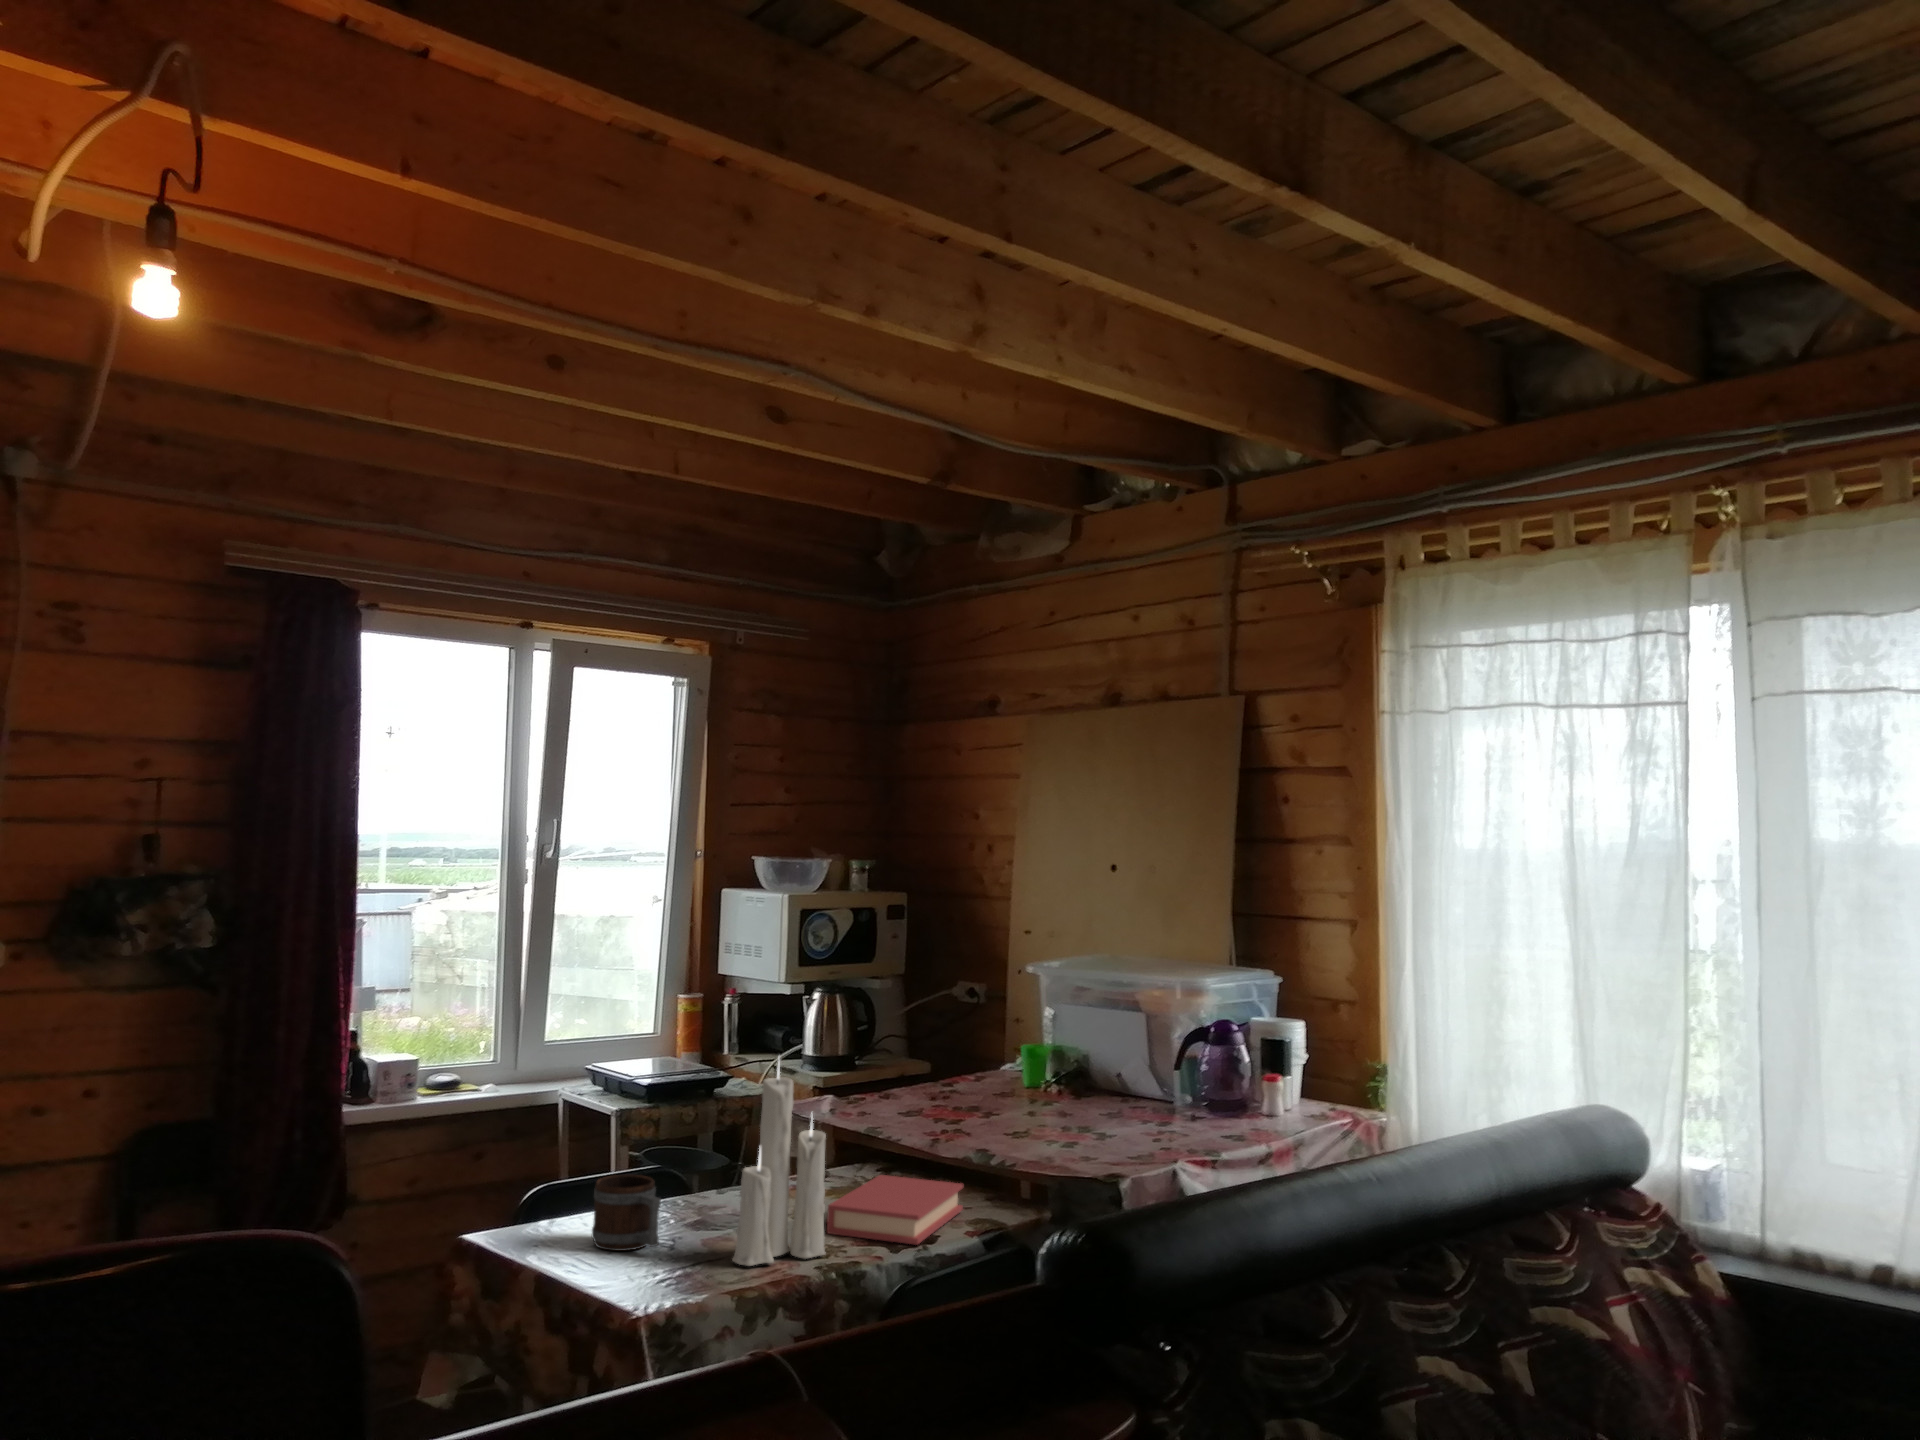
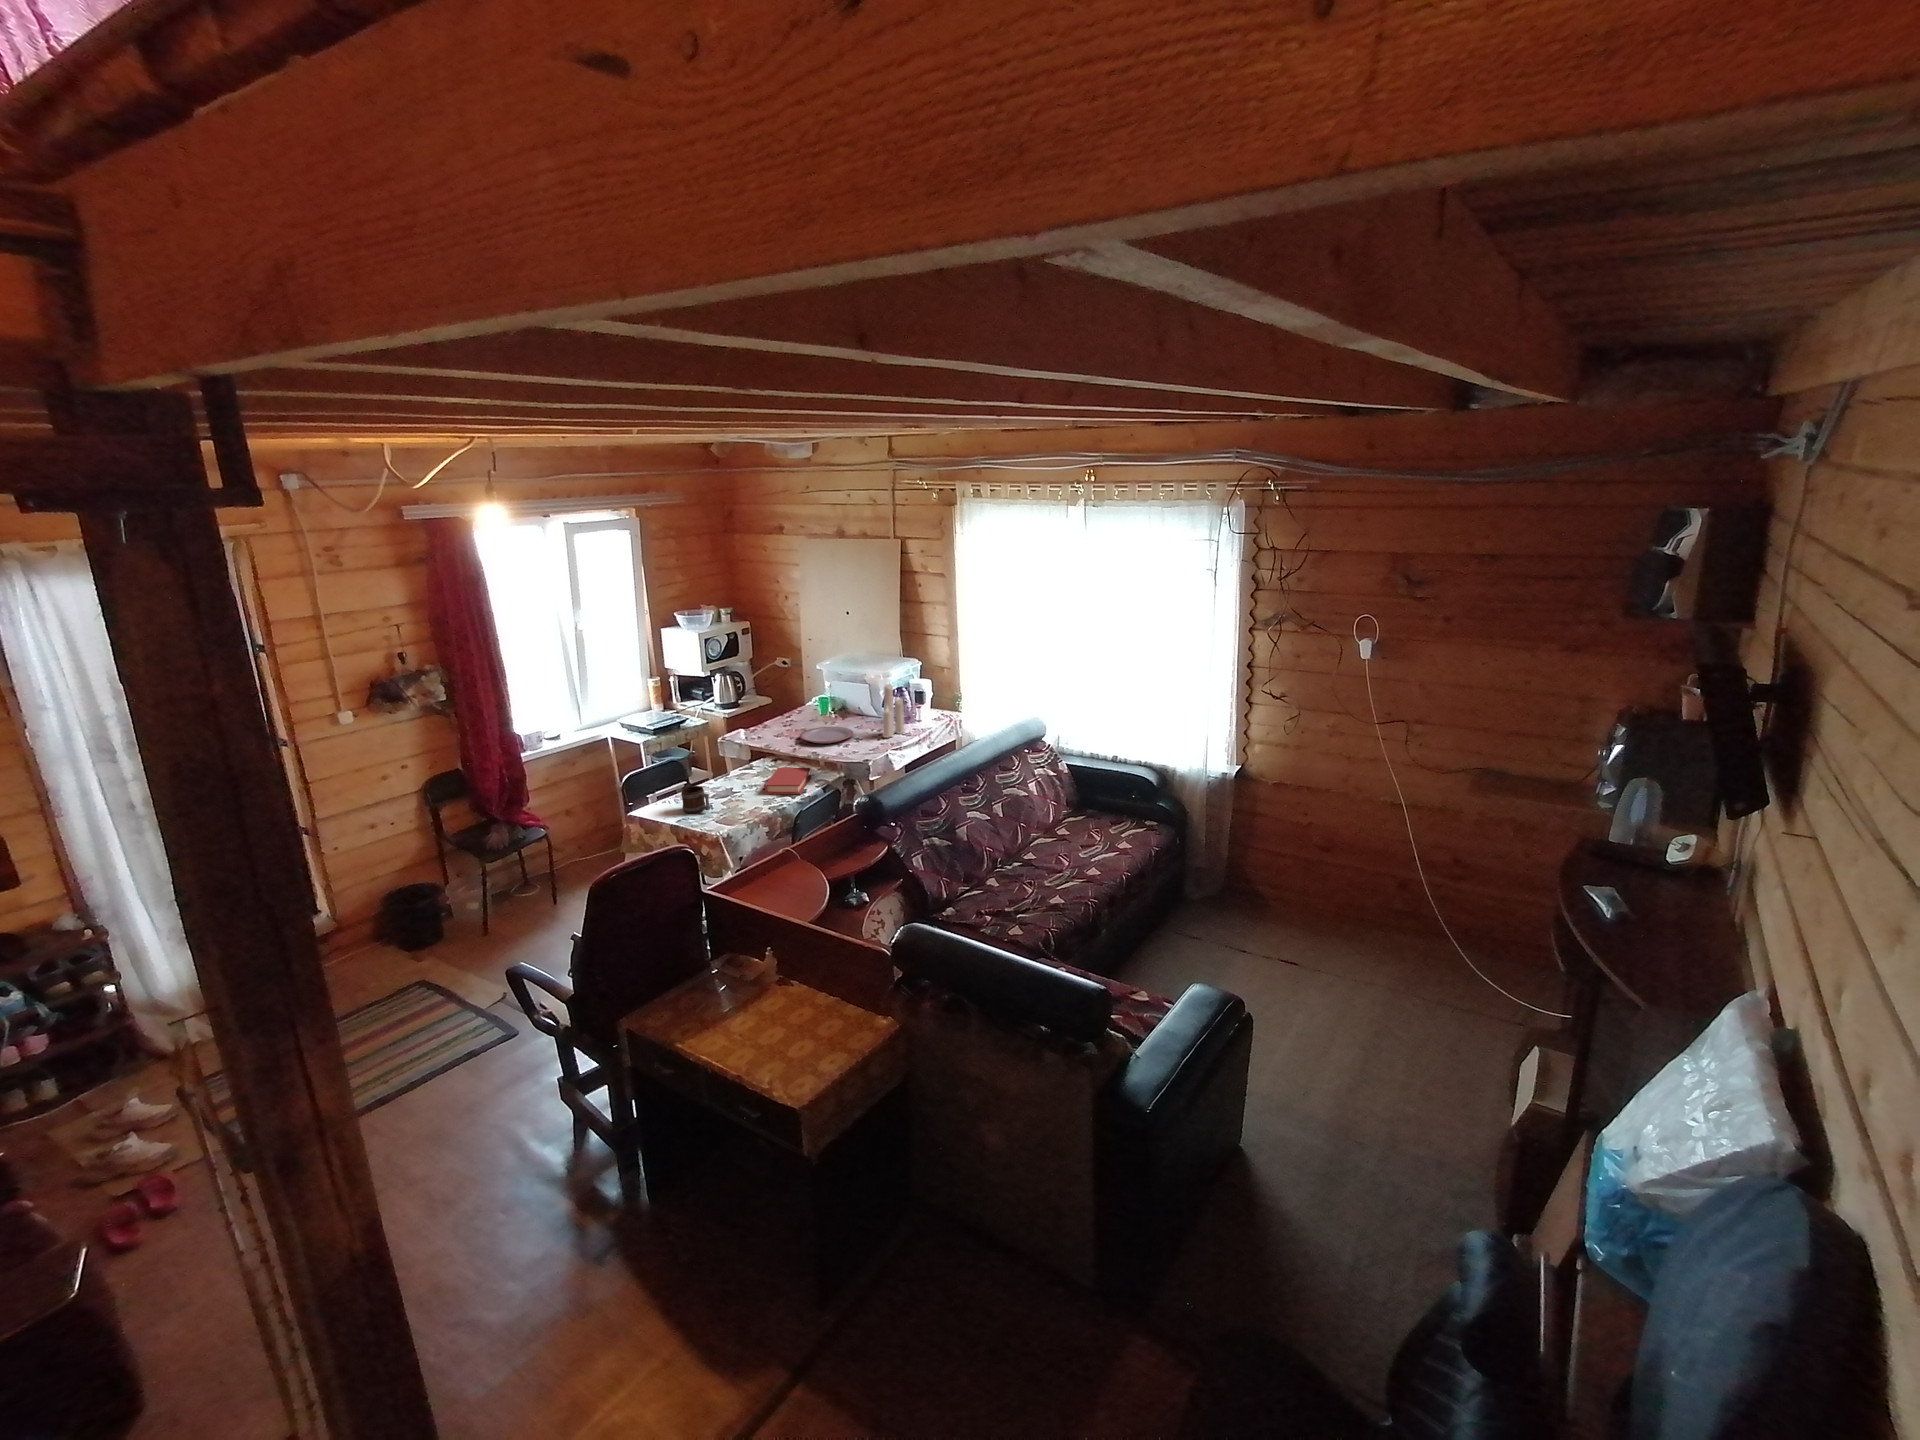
candle: present [732,1062,826,1266] -> present [883,684,905,738]
plate: none [957,1103,1093,1136] -> present [800,727,853,743]

